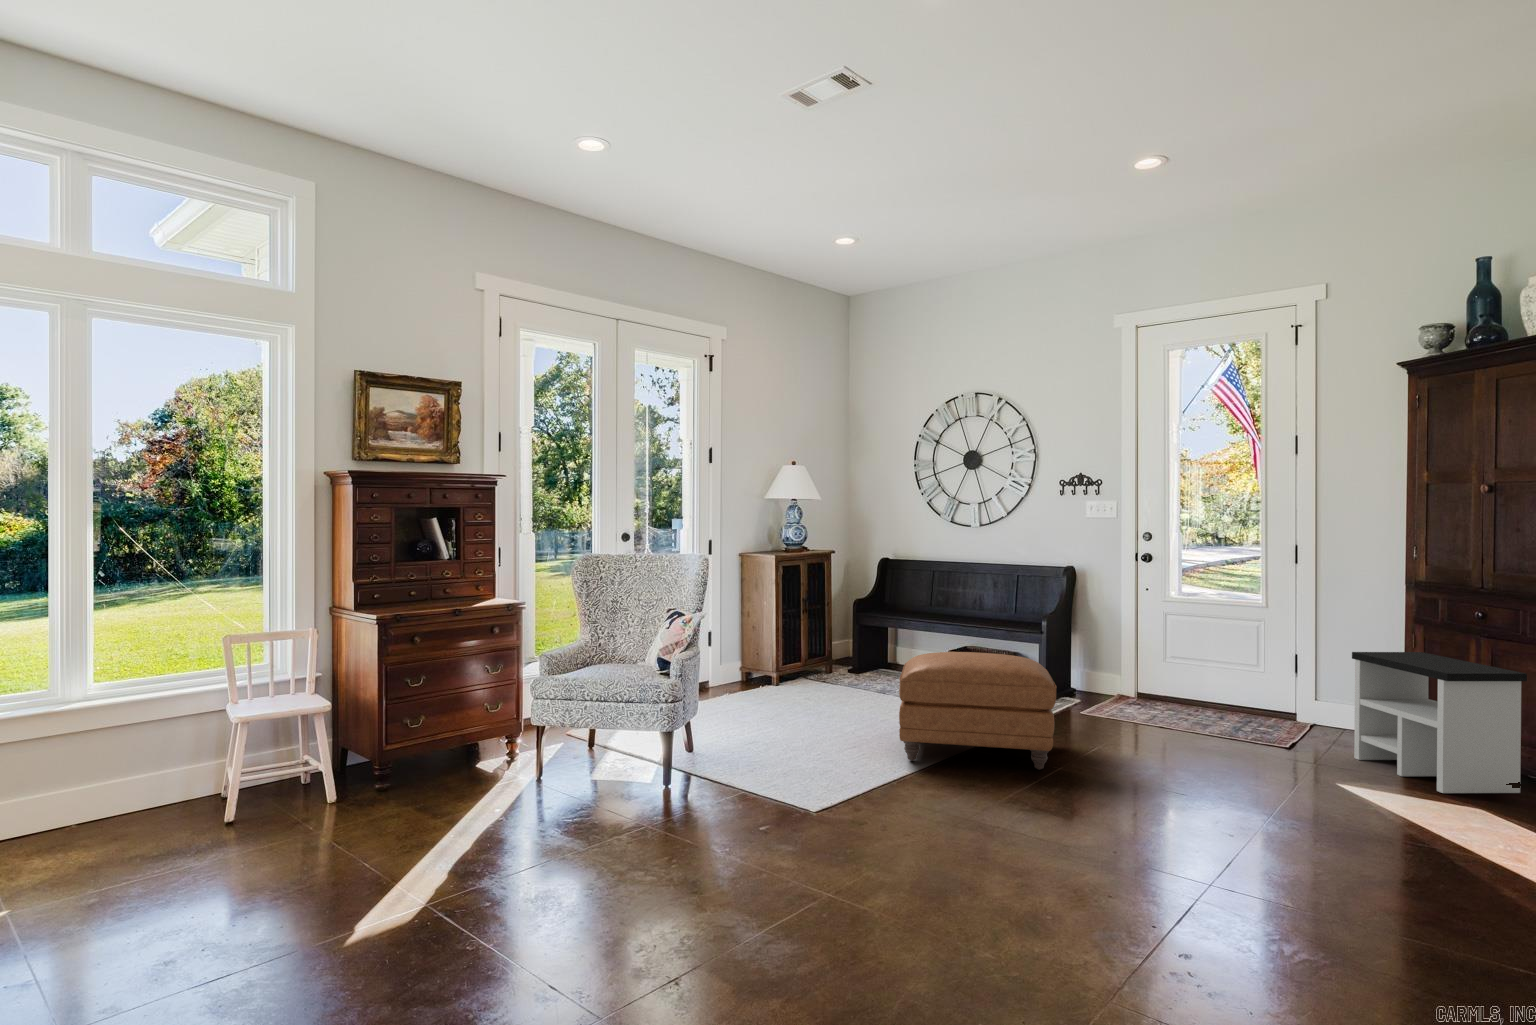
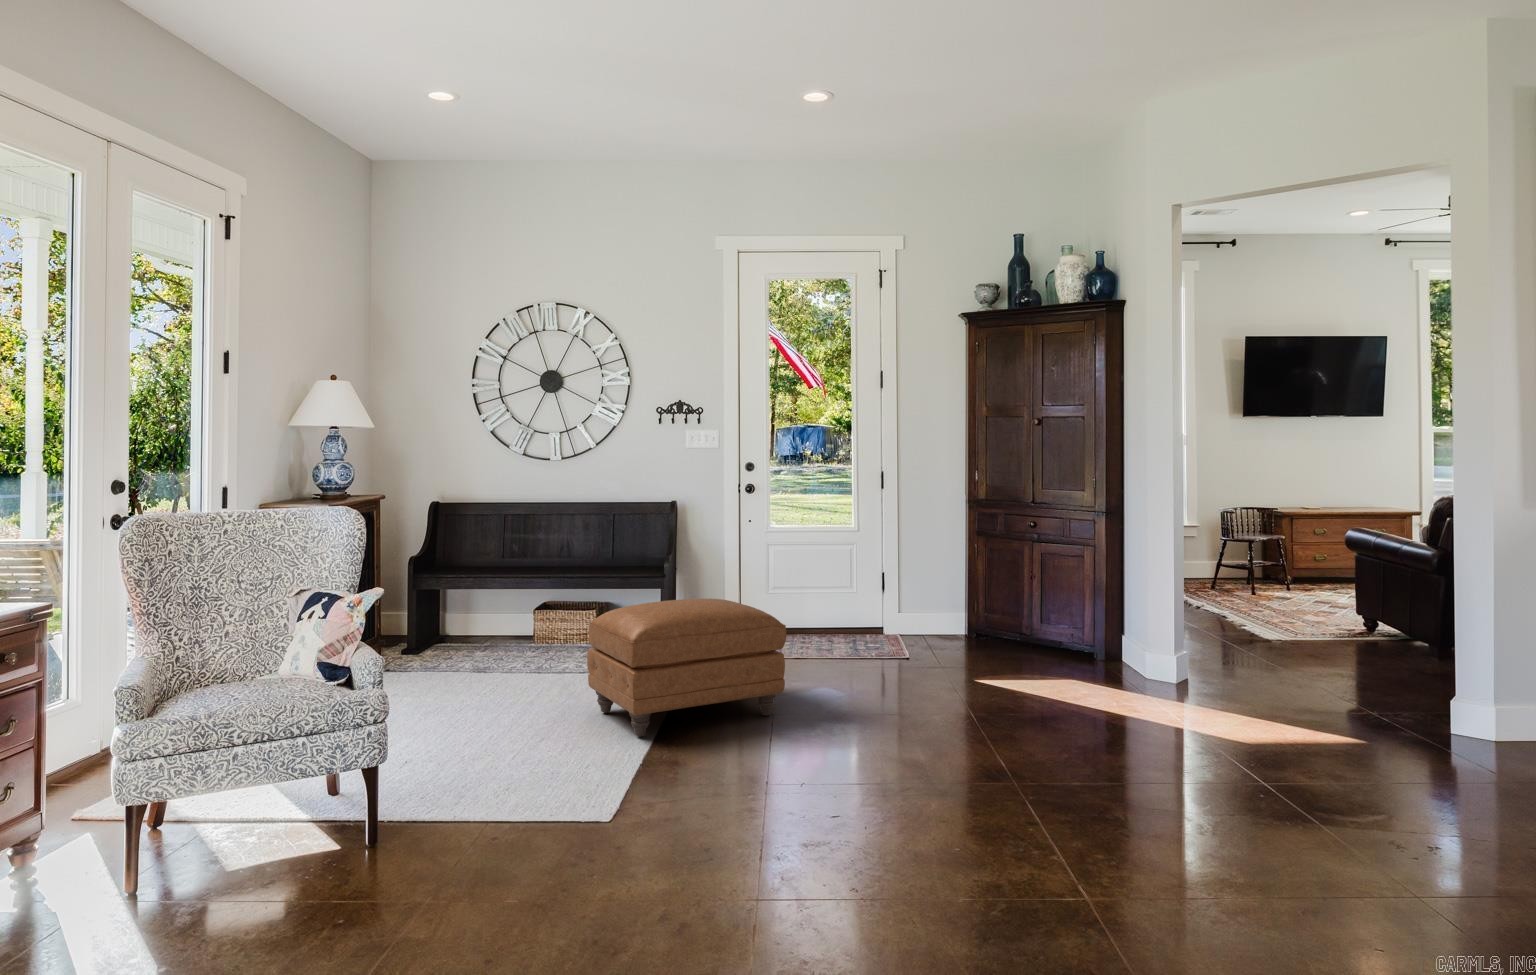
side table: present [1352,652,1527,793] -> none [948,557,1070,667]

